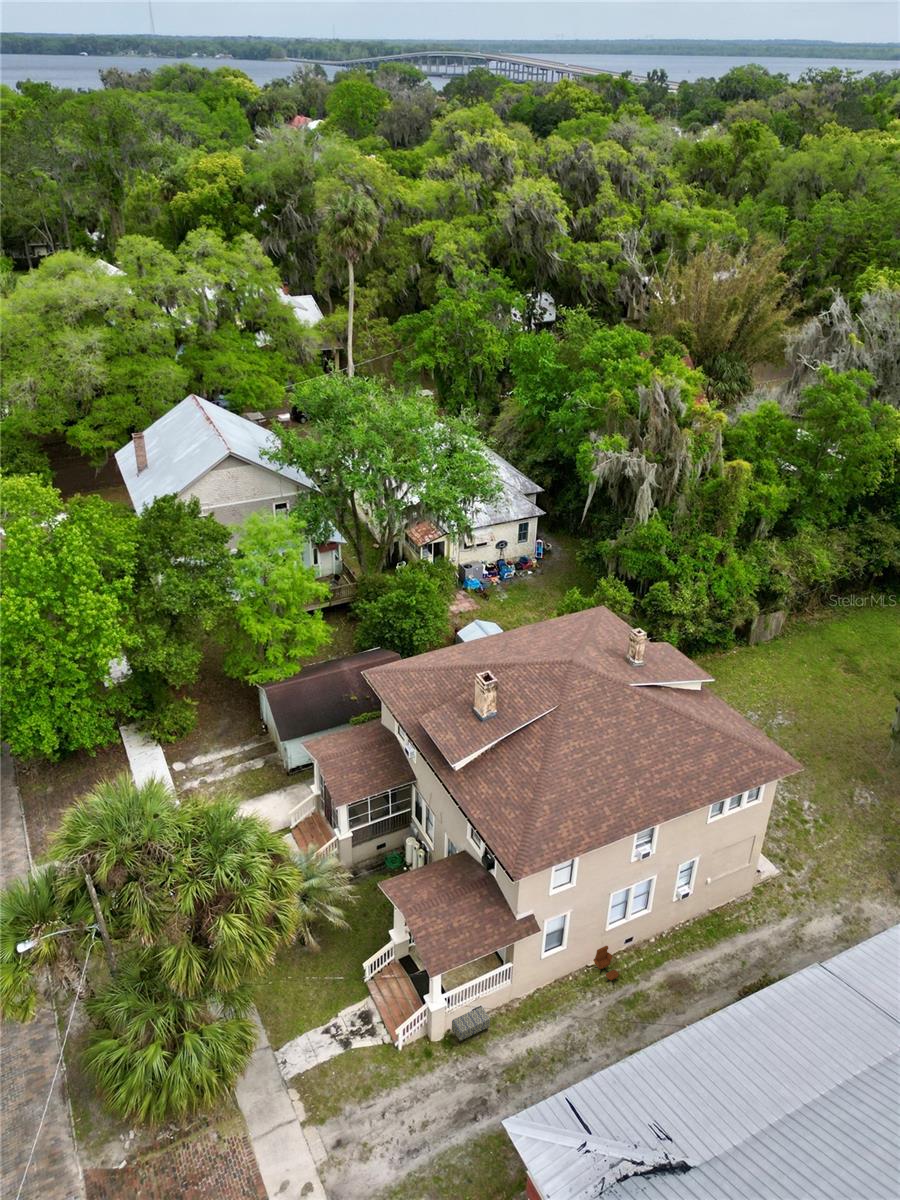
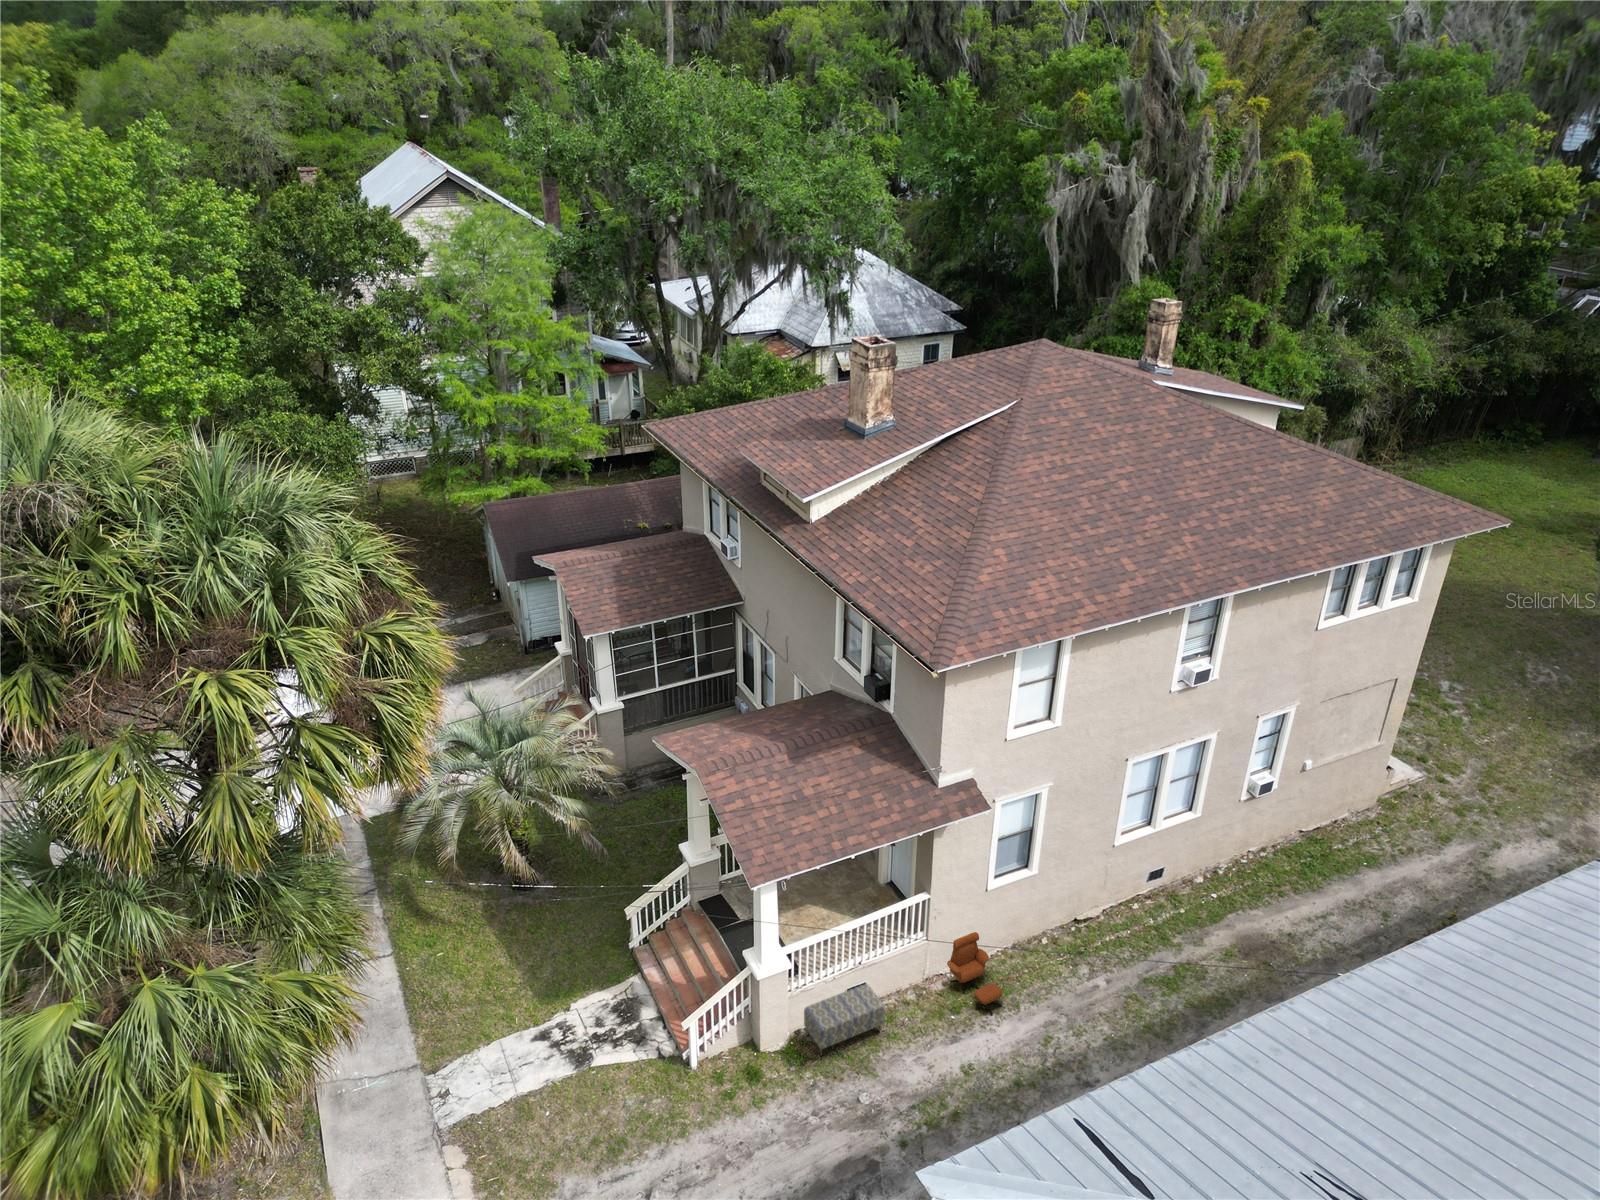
lounge chair: present [593,946,619,985] -> present [947,932,1002,1015]

